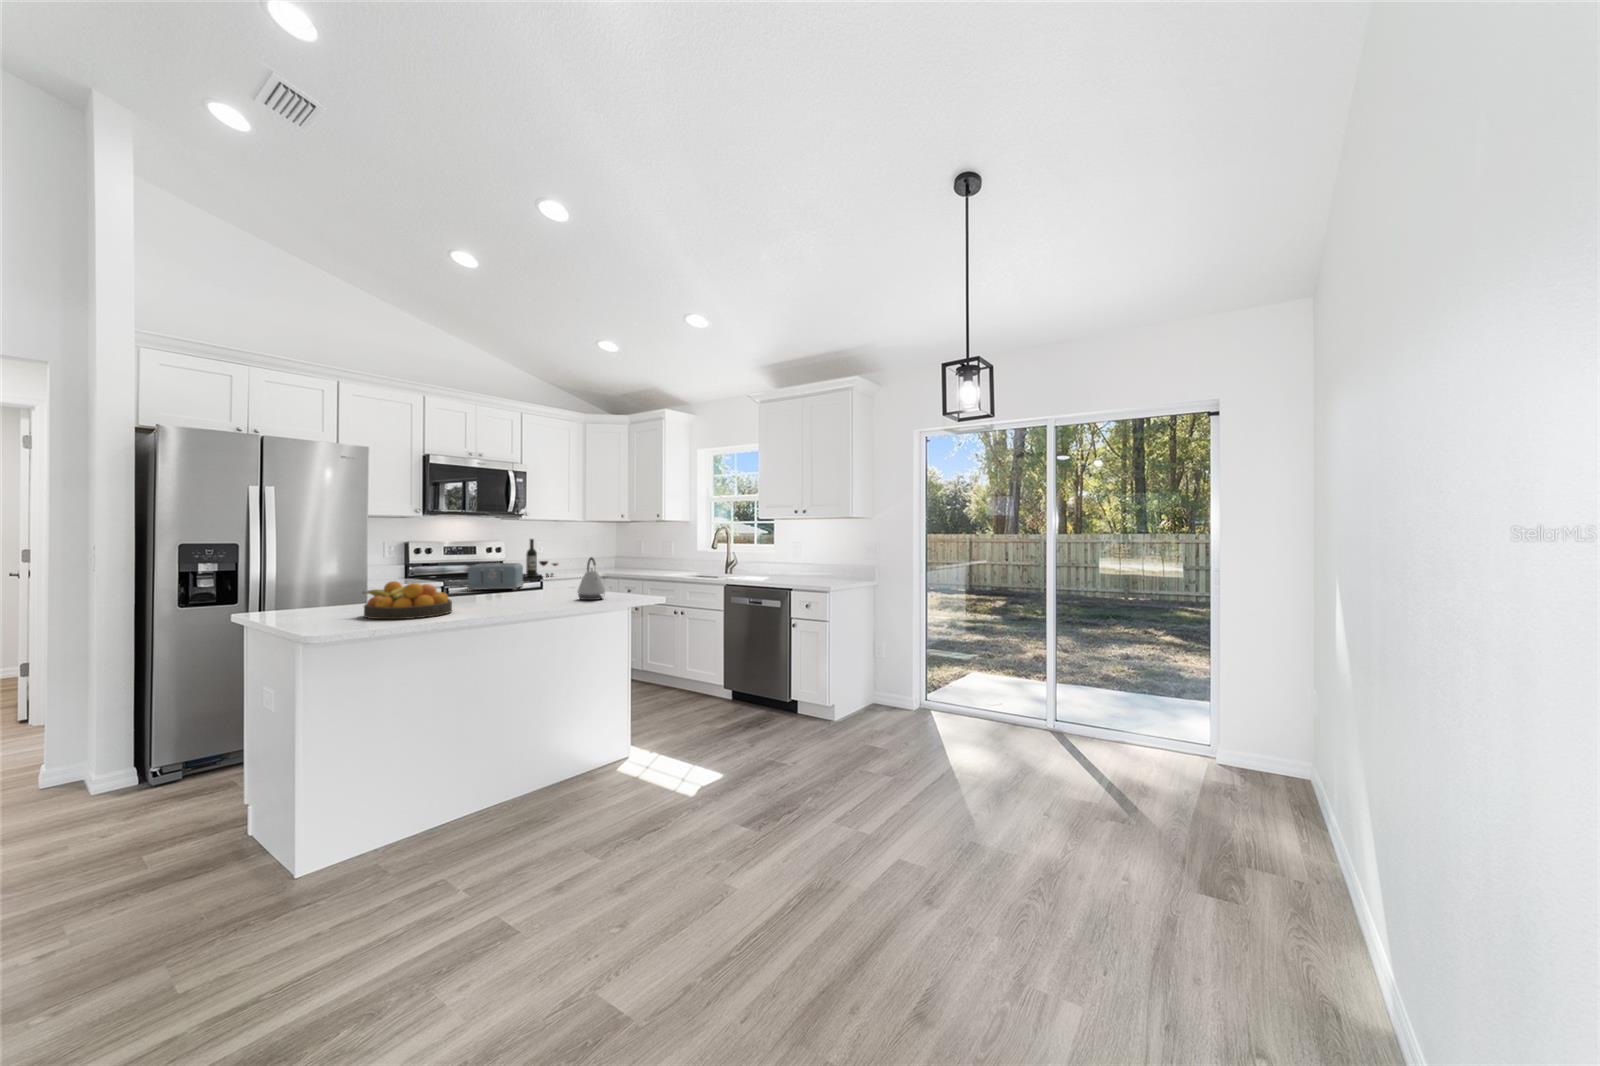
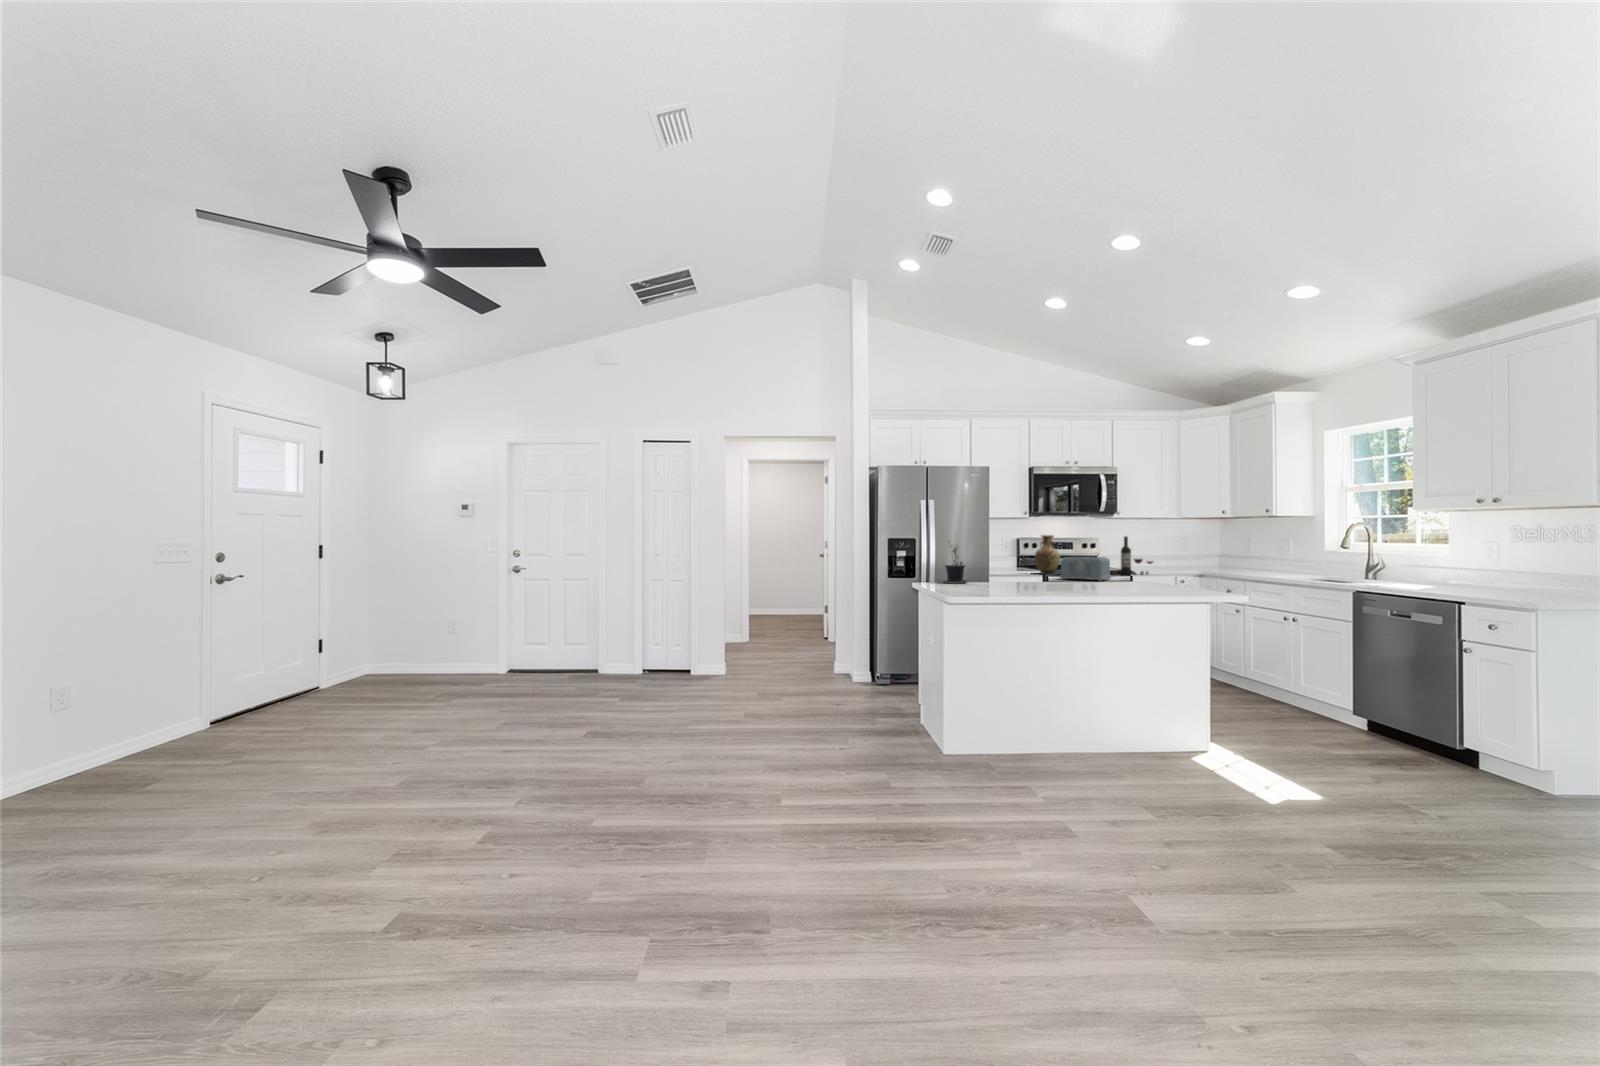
vase: none [420,538,471,583] -> present [1035,535,1060,574]
potted plant: none [282,550,338,613] -> present [943,541,967,584]
kettle: present [578,557,605,600] -> none [1150,550,1179,591]
fruit bowl: present [363,581,452,619] -> none [981,563,1039,590]

